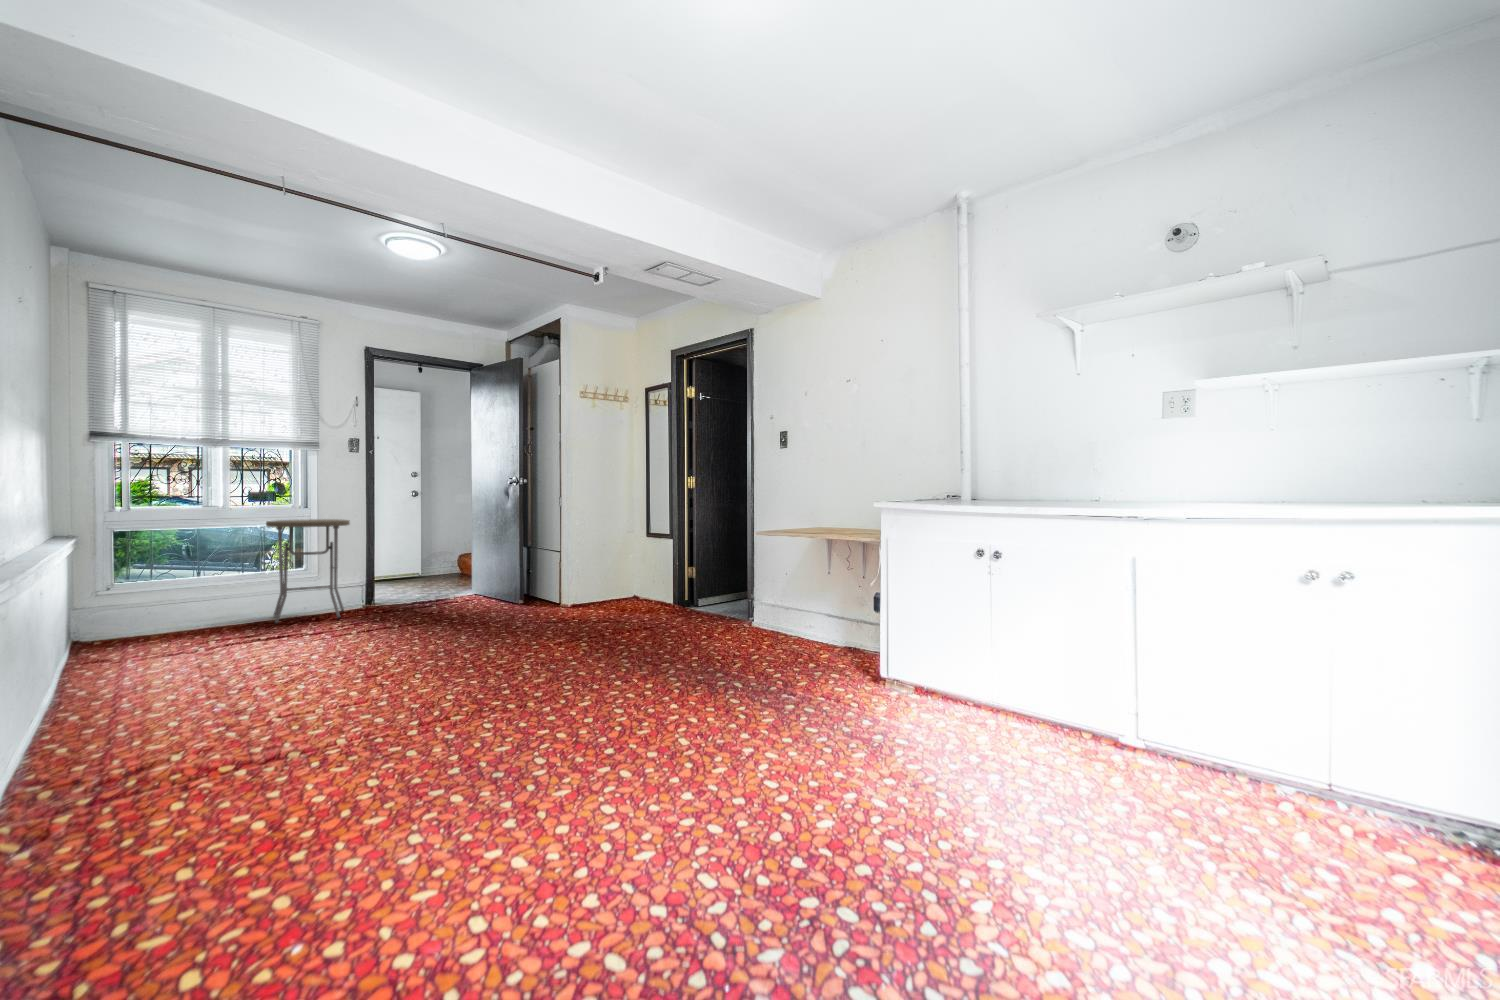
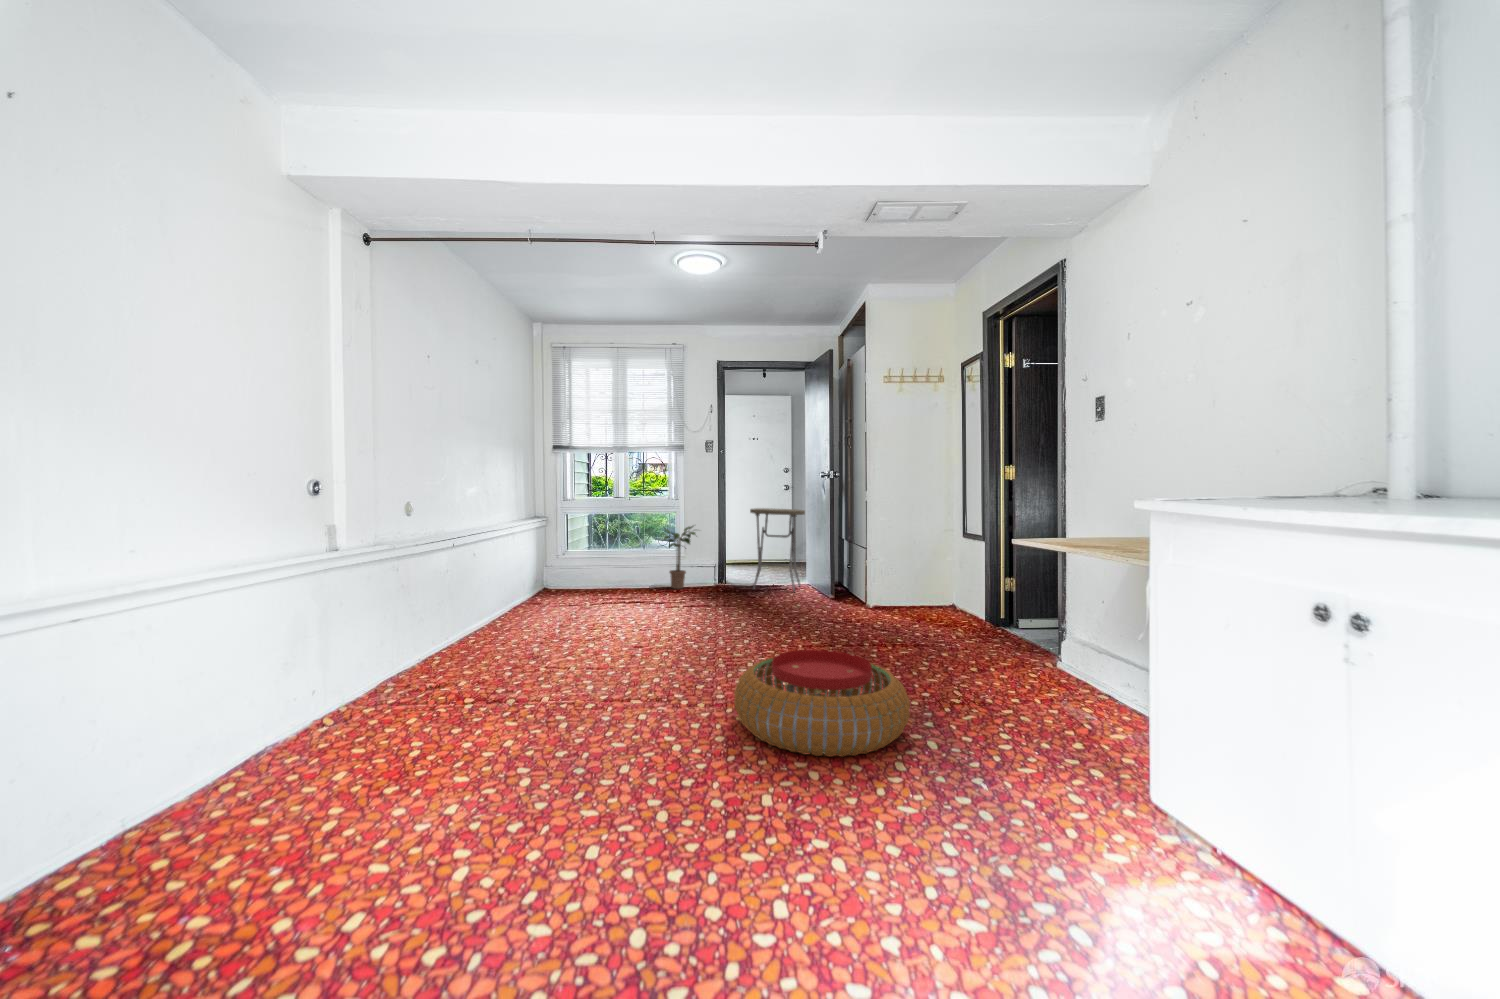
potted plant: none [96,547,183,640] -> present [664,526,696,589]
pouf: none [328,668,538,785] -> present [734,650,910,757]

